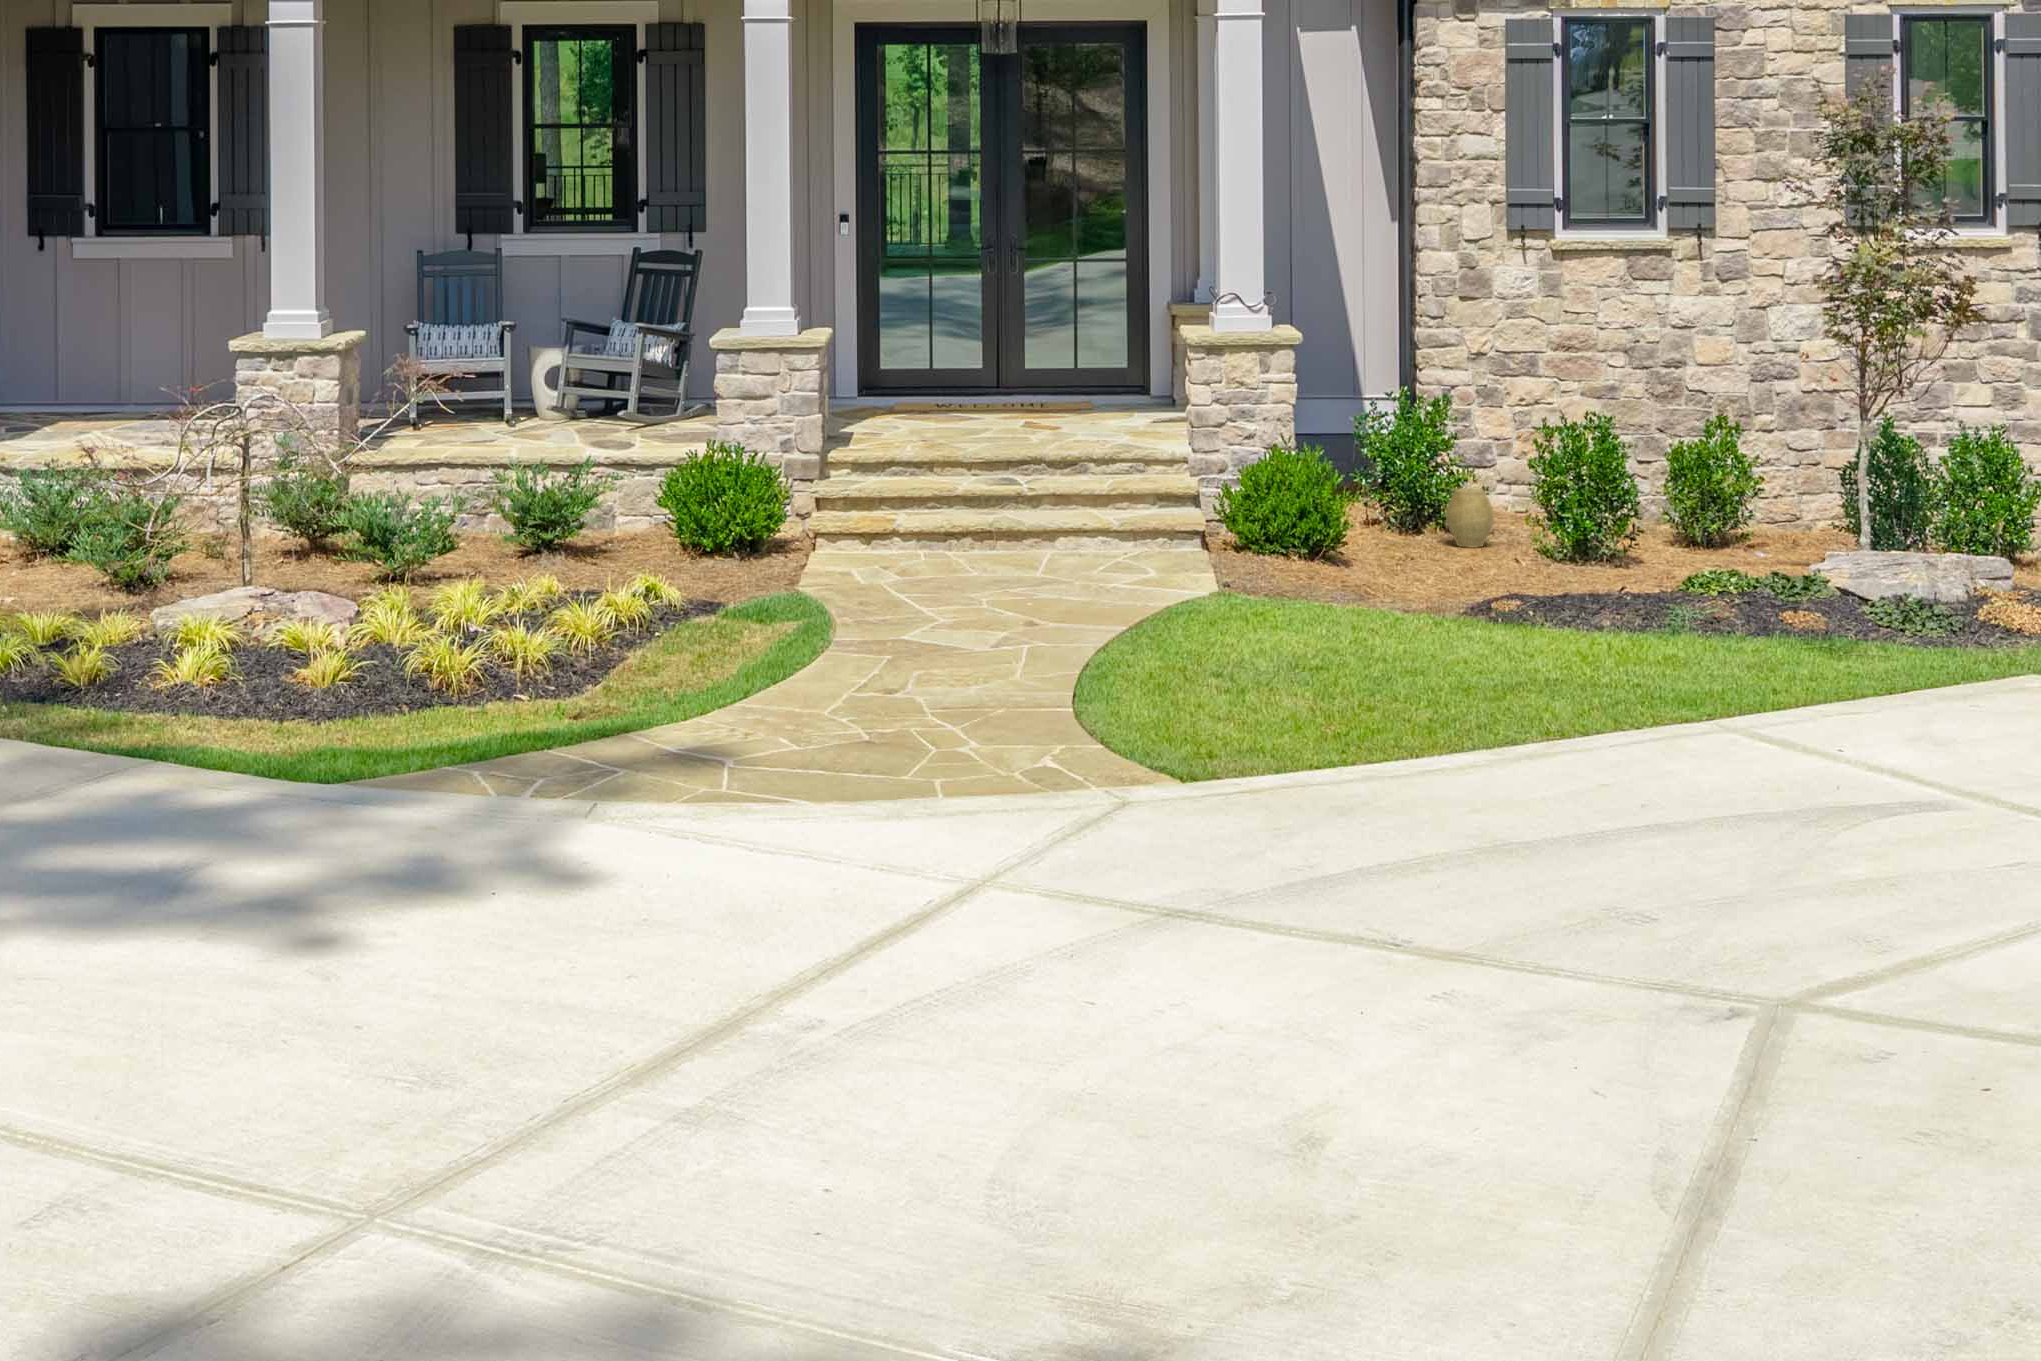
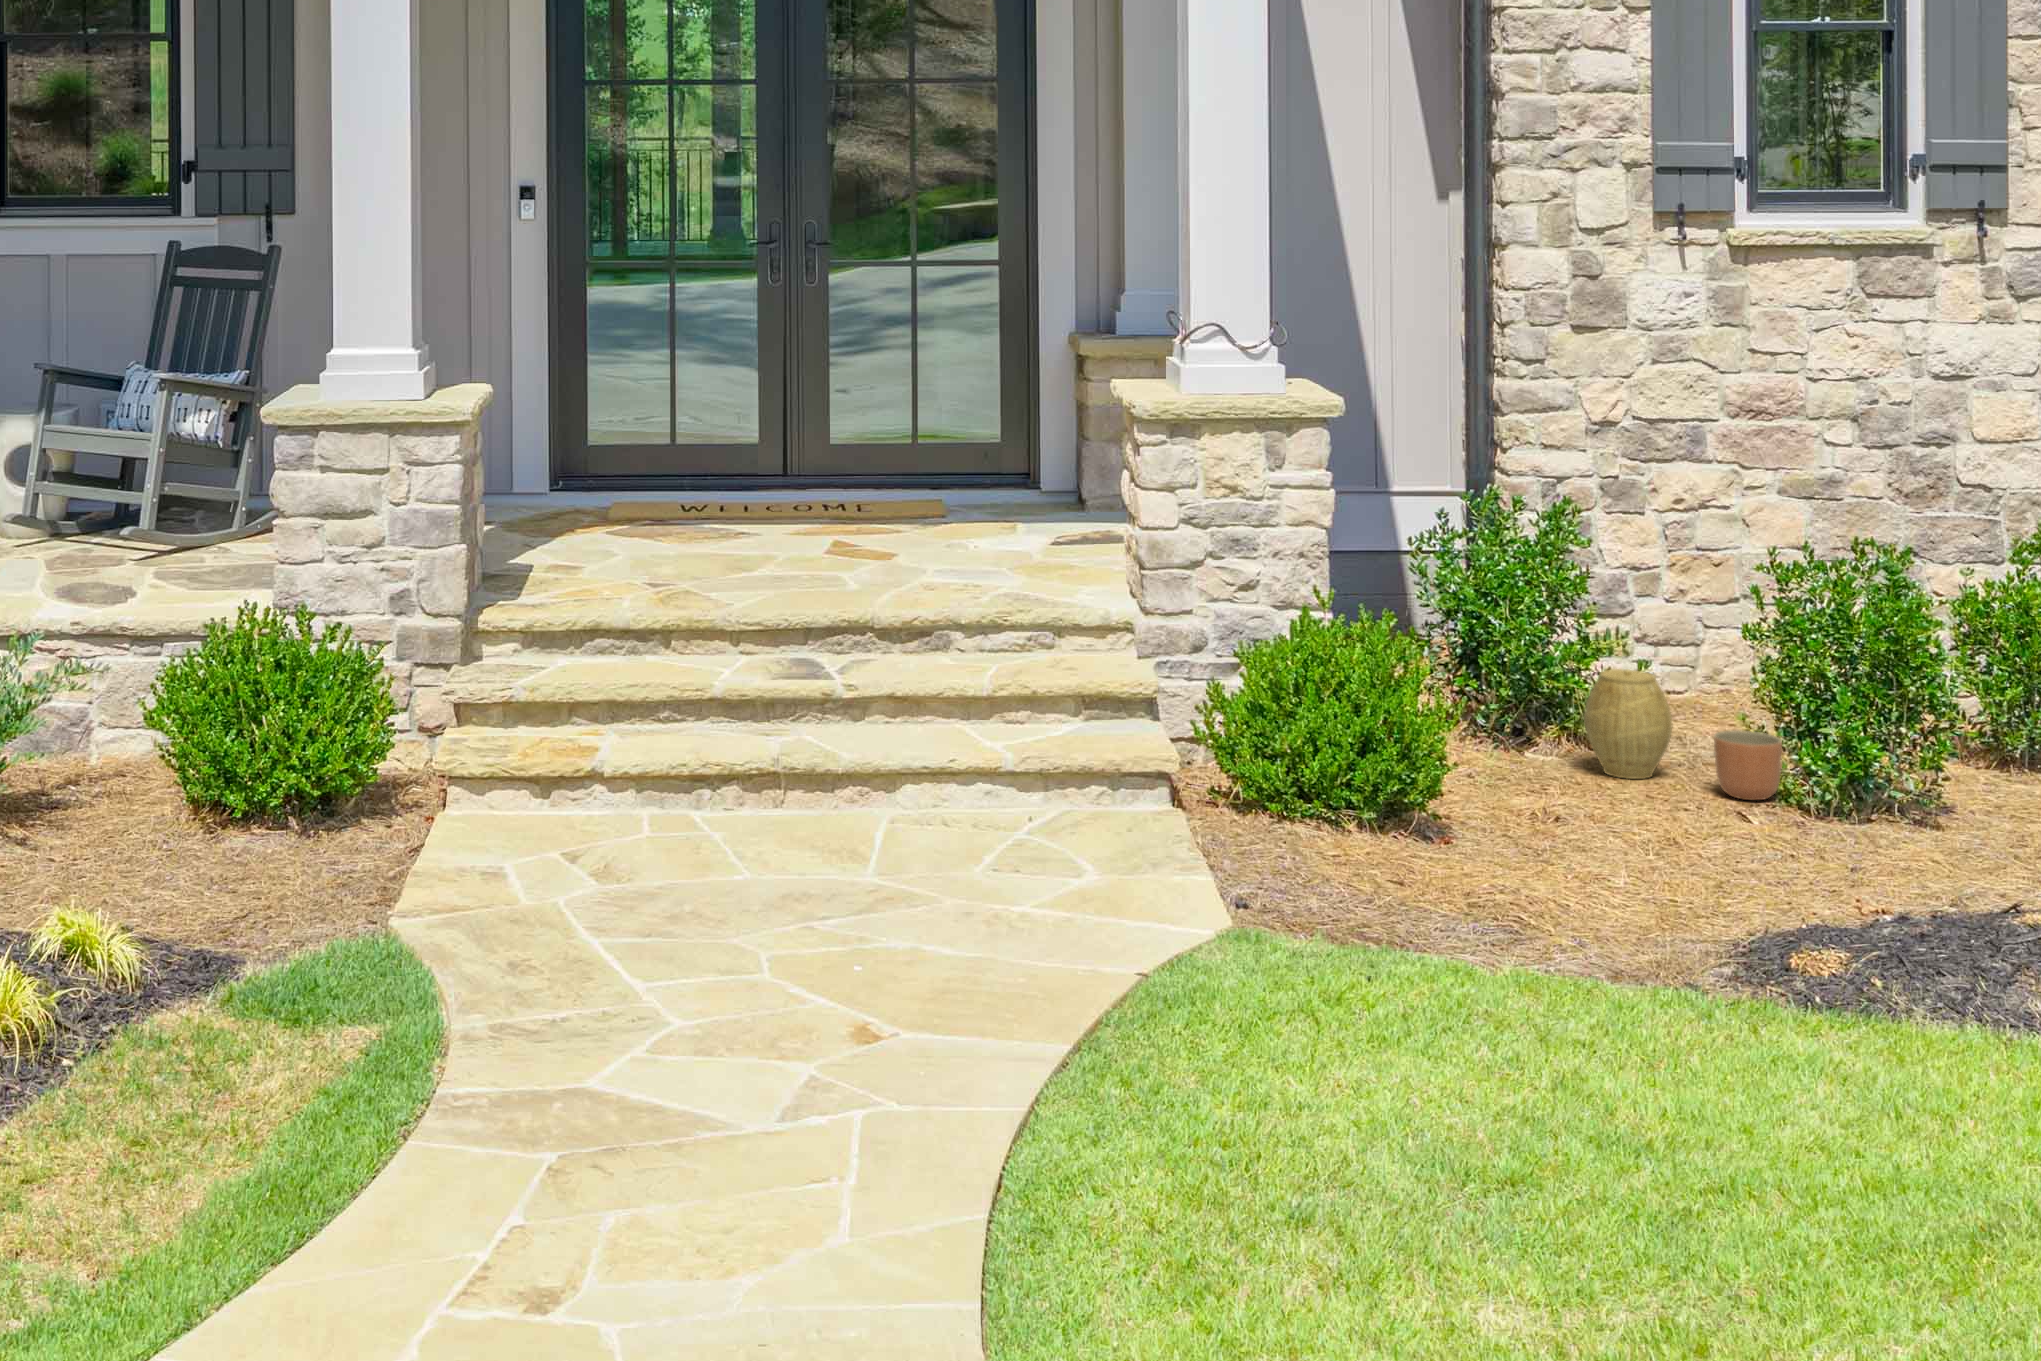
planter: none [1511,519,1547,556] -> present [1714,730,1782,800]

